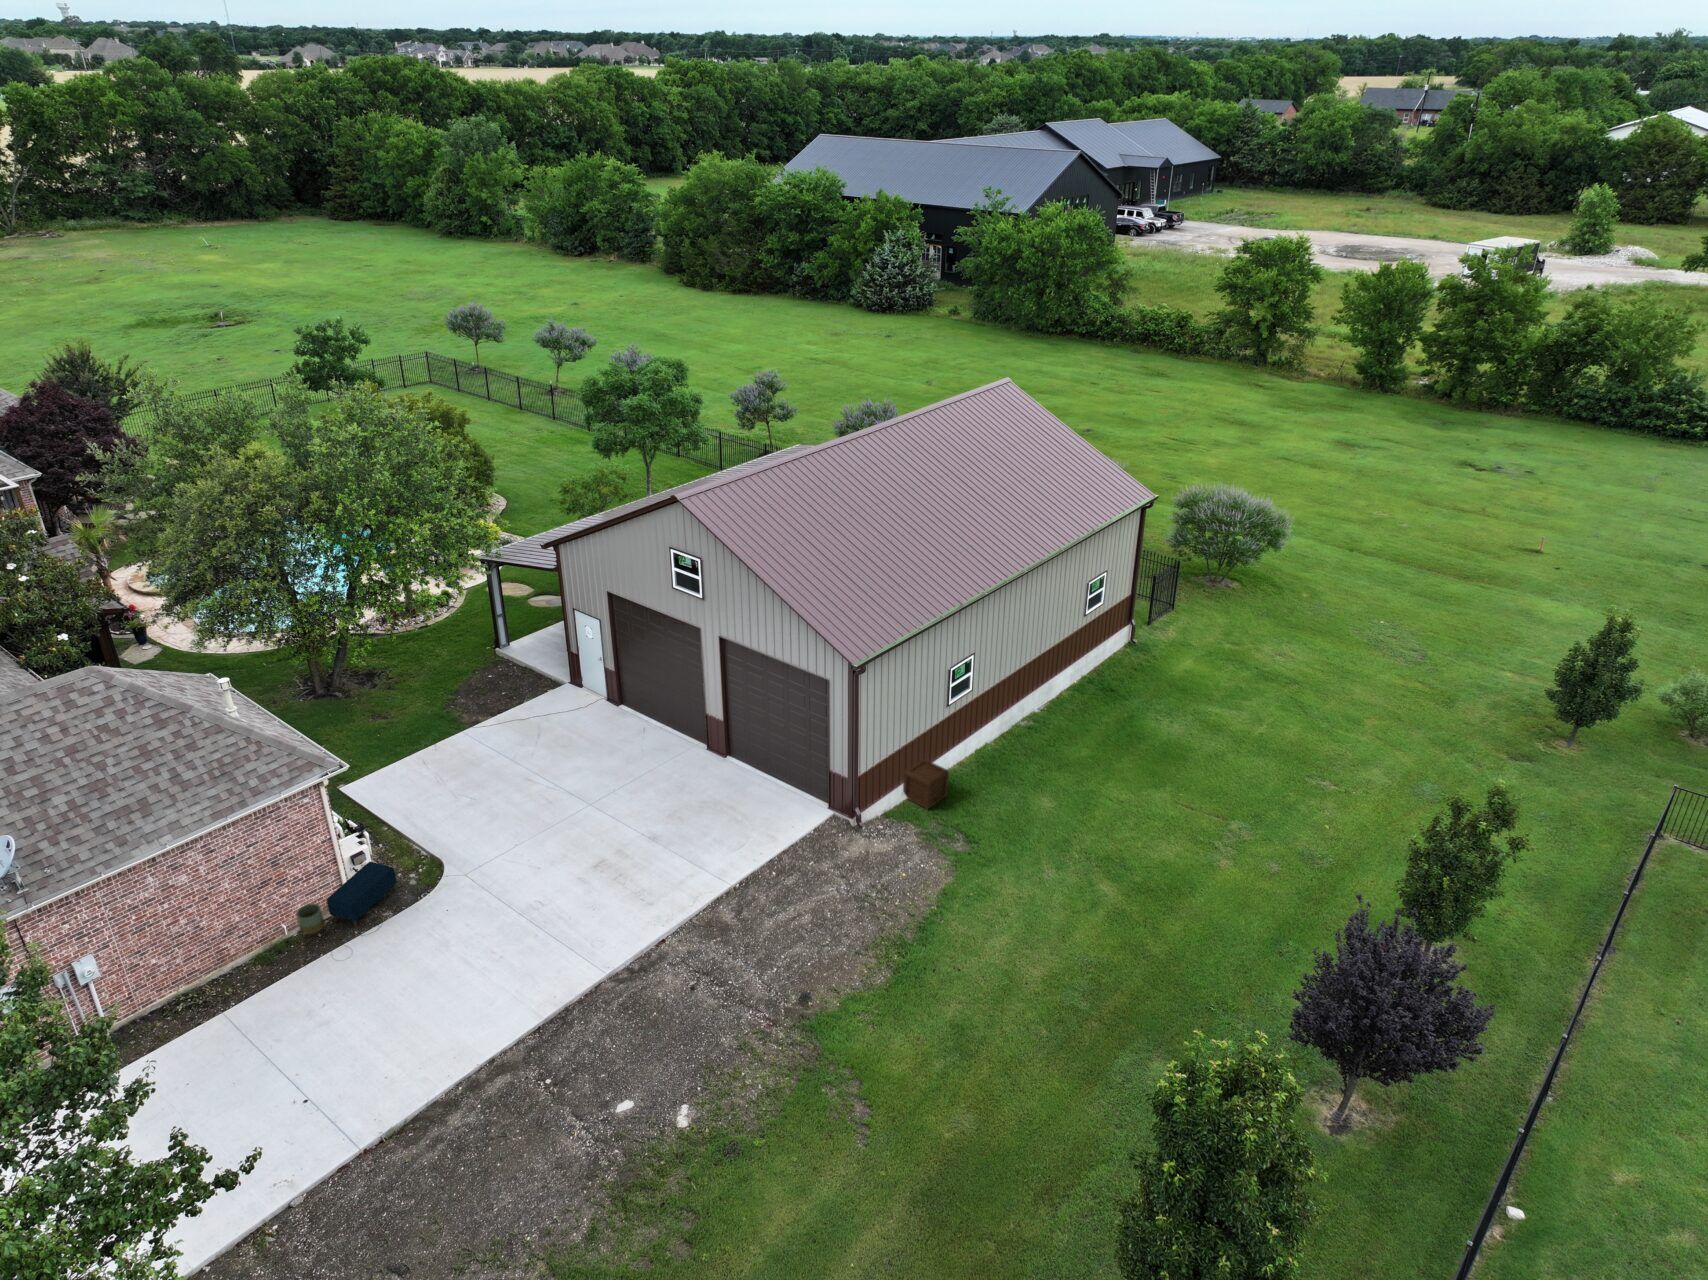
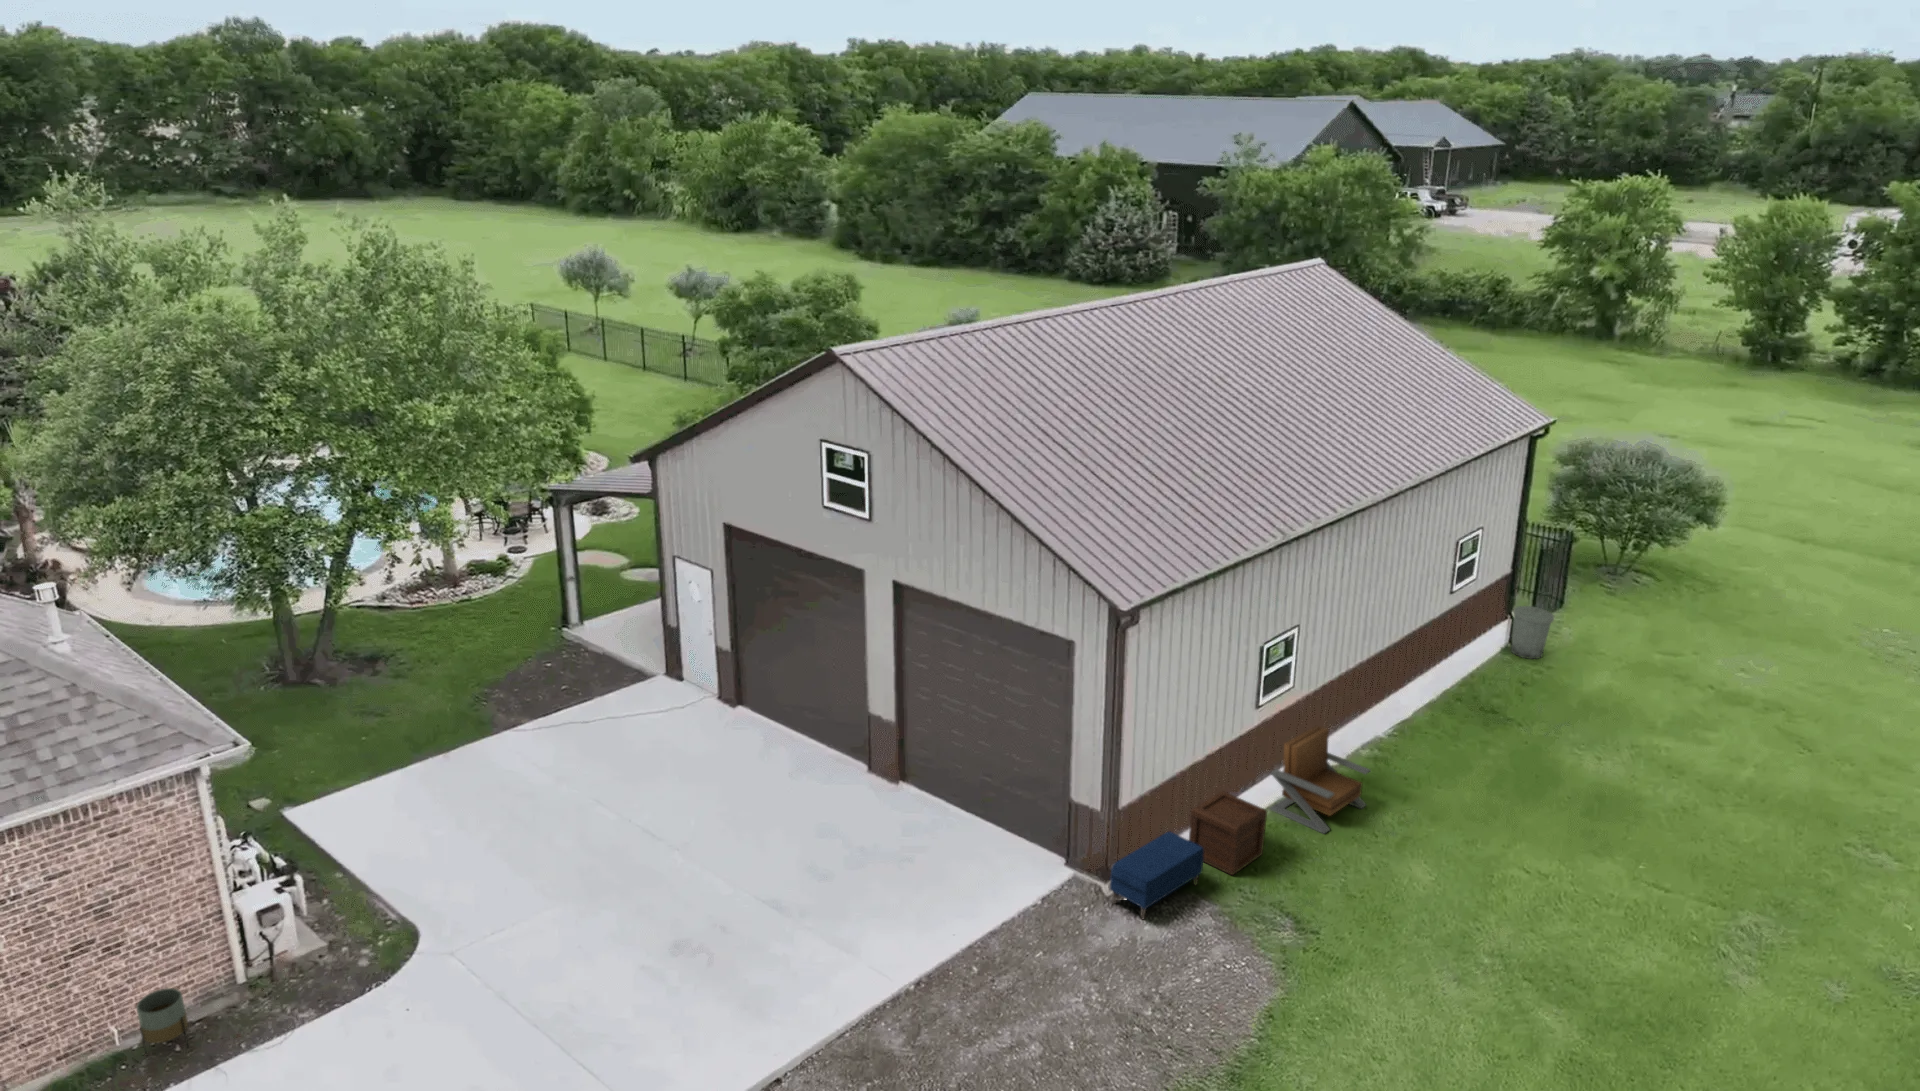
trash can: none [1128,618,1154,653] -> present [1511,606,1554,659]
lounge chair: none [955,714,1017,781] -> present [1270,726,1371,833]
bench: present [327,862,397,928] -> present [1110,831,1204,919]

